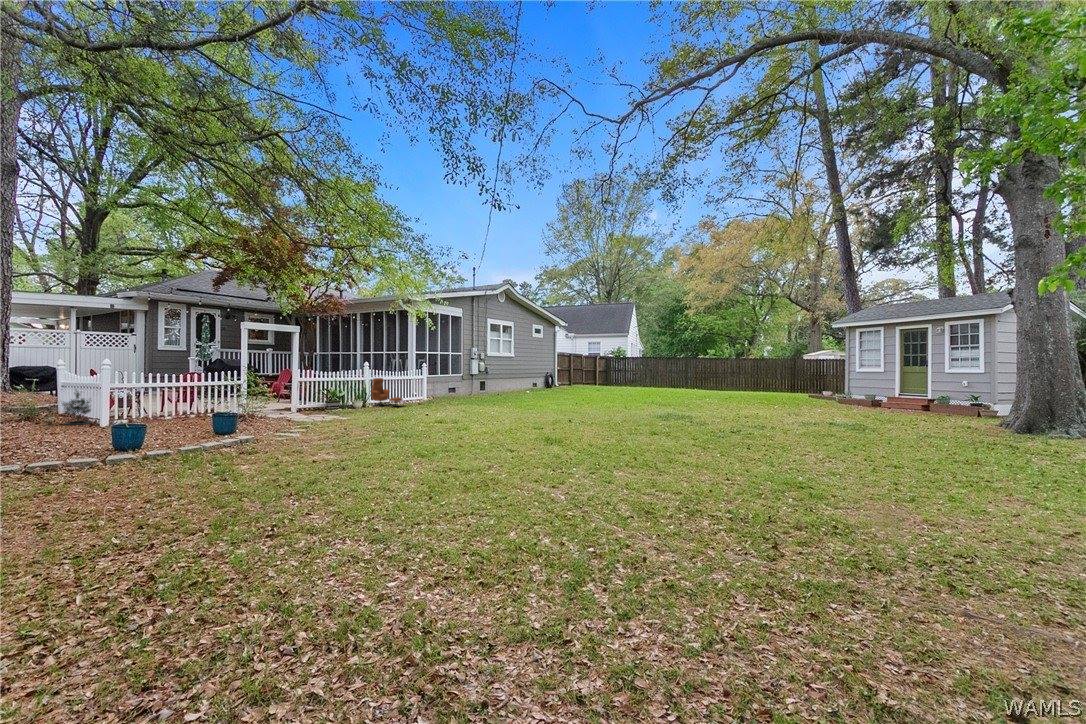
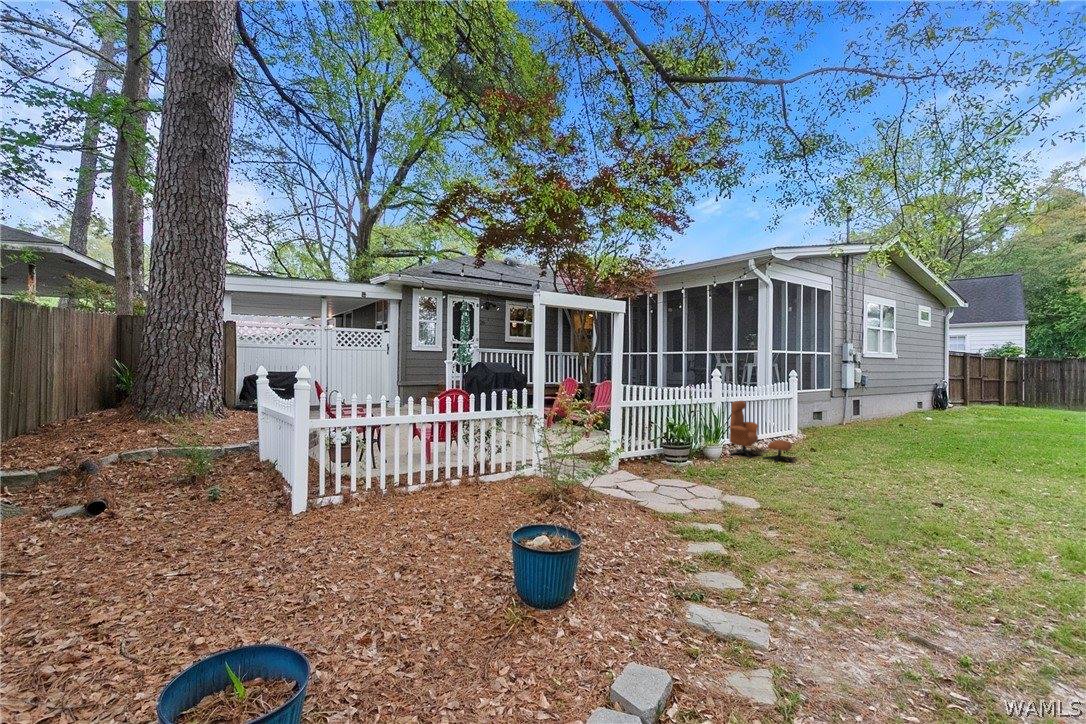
potted tree: present [62,390,91,425] -> none [222,432,282,513]

